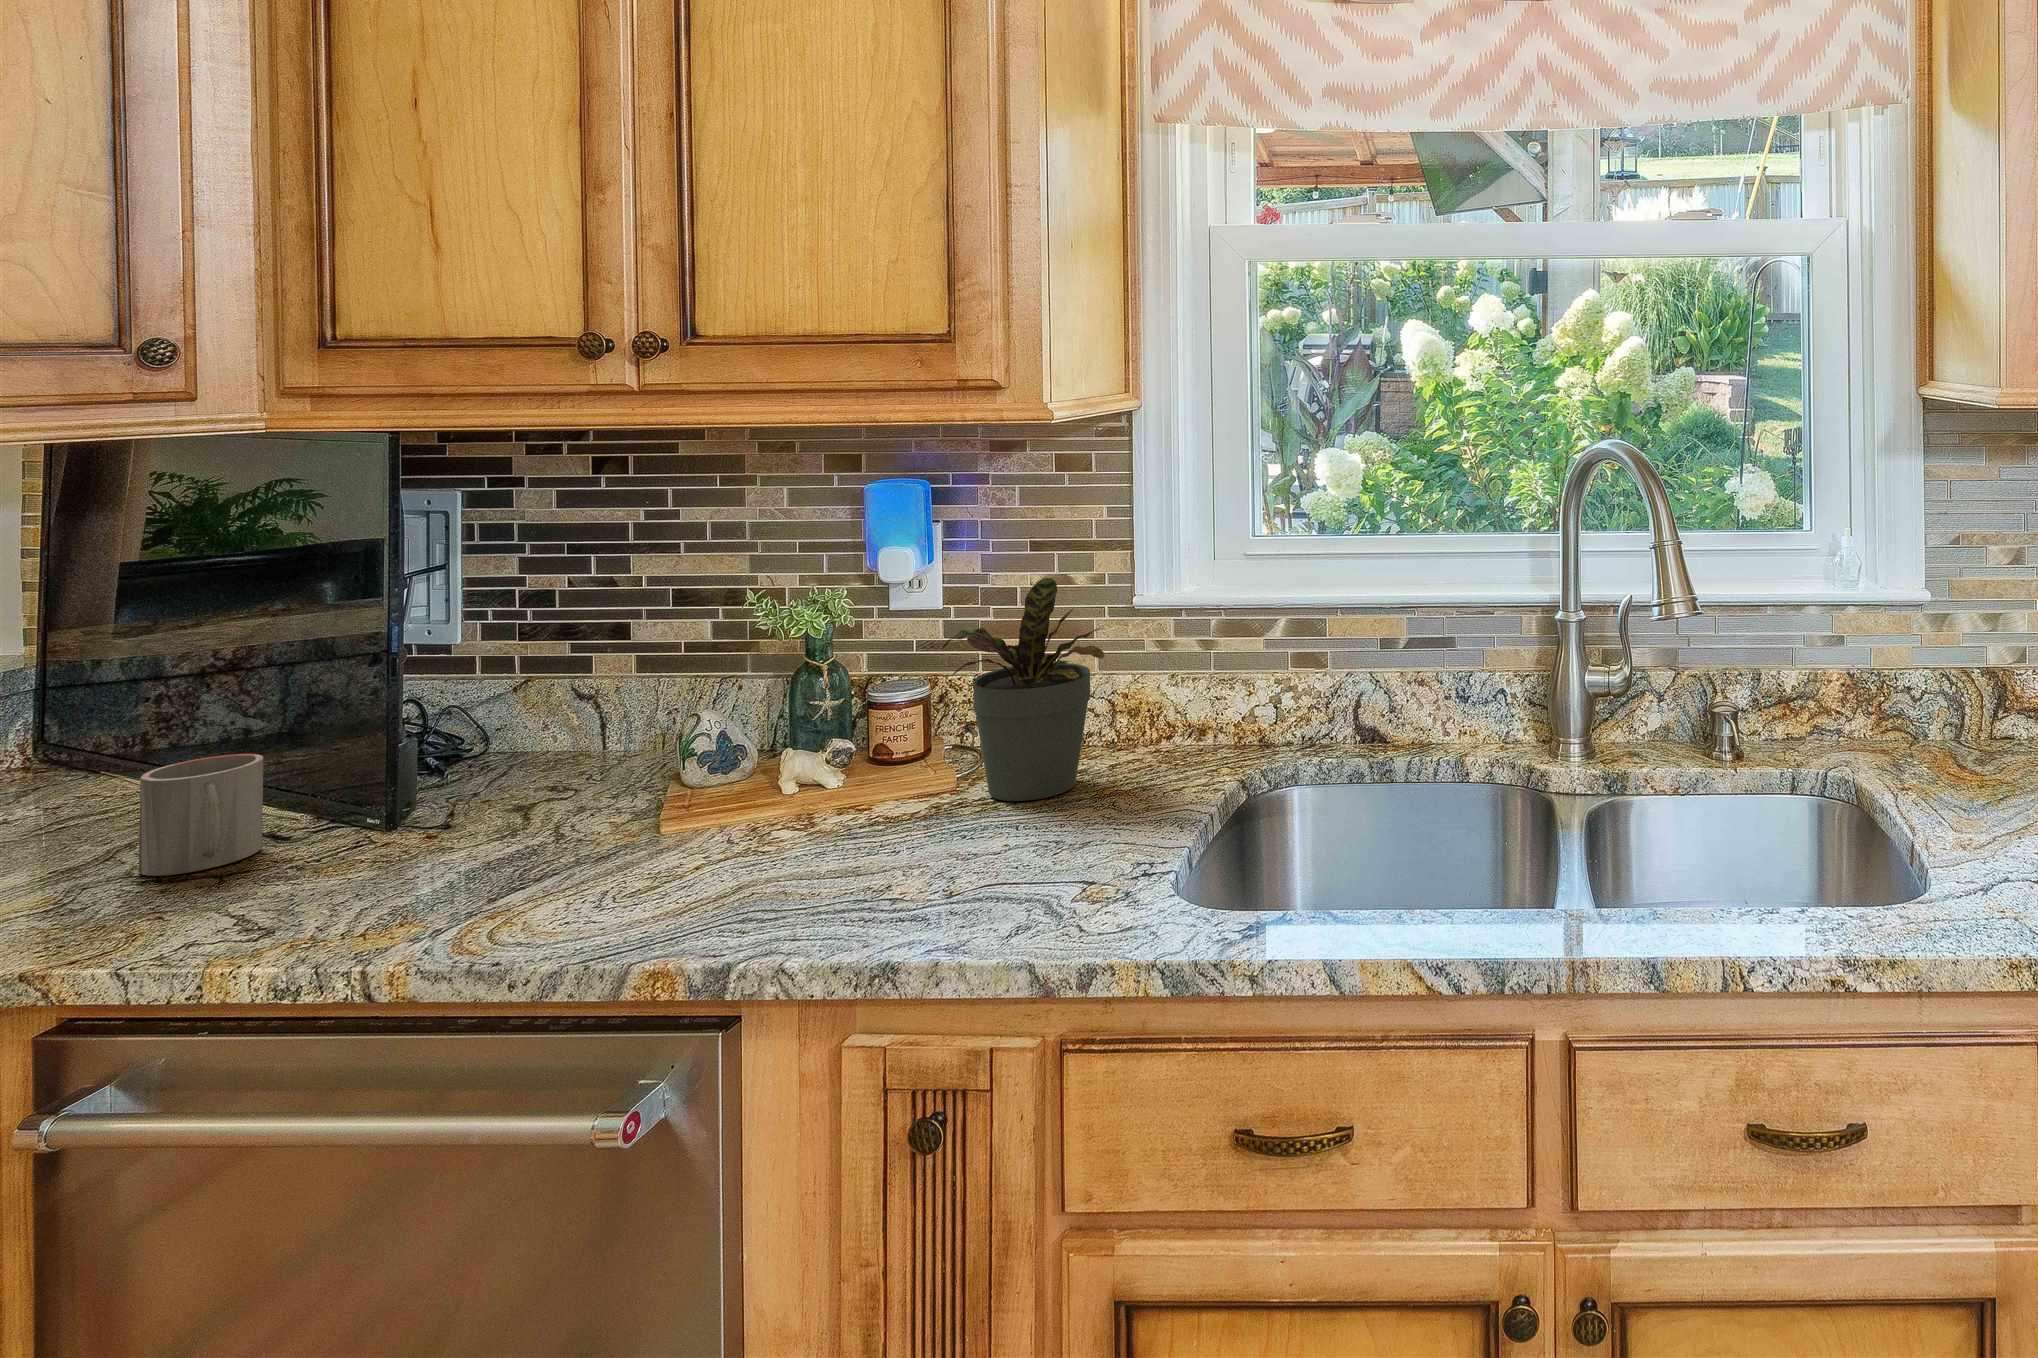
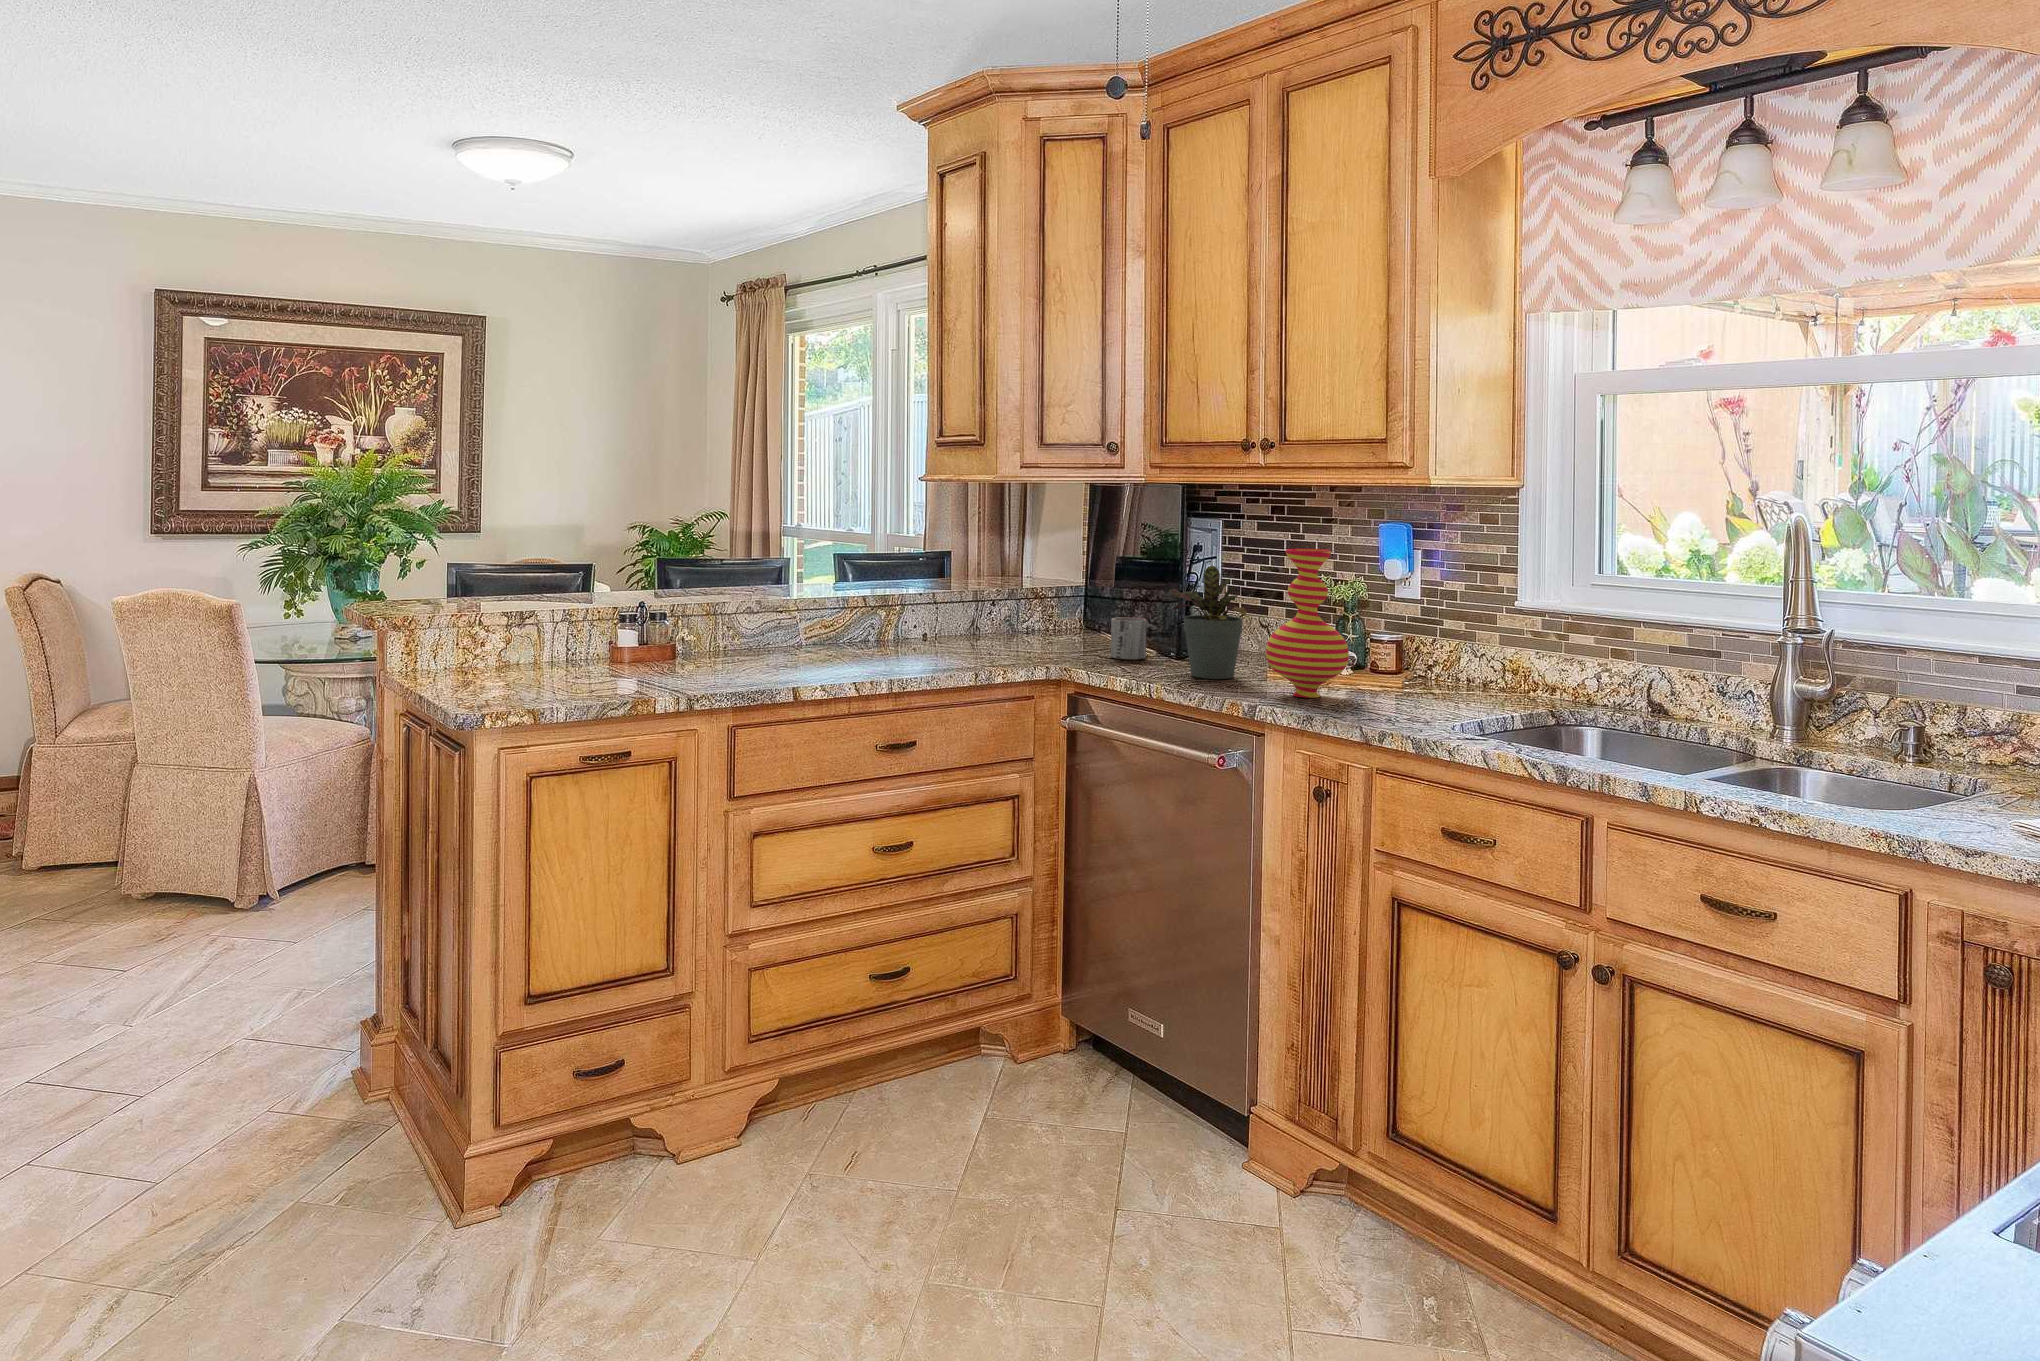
vase: none [670,560,871,893] -> present [1266,548,1349,698]
potted plant: present [942,578,1105,801] -> present [1169,566,1247,679]

